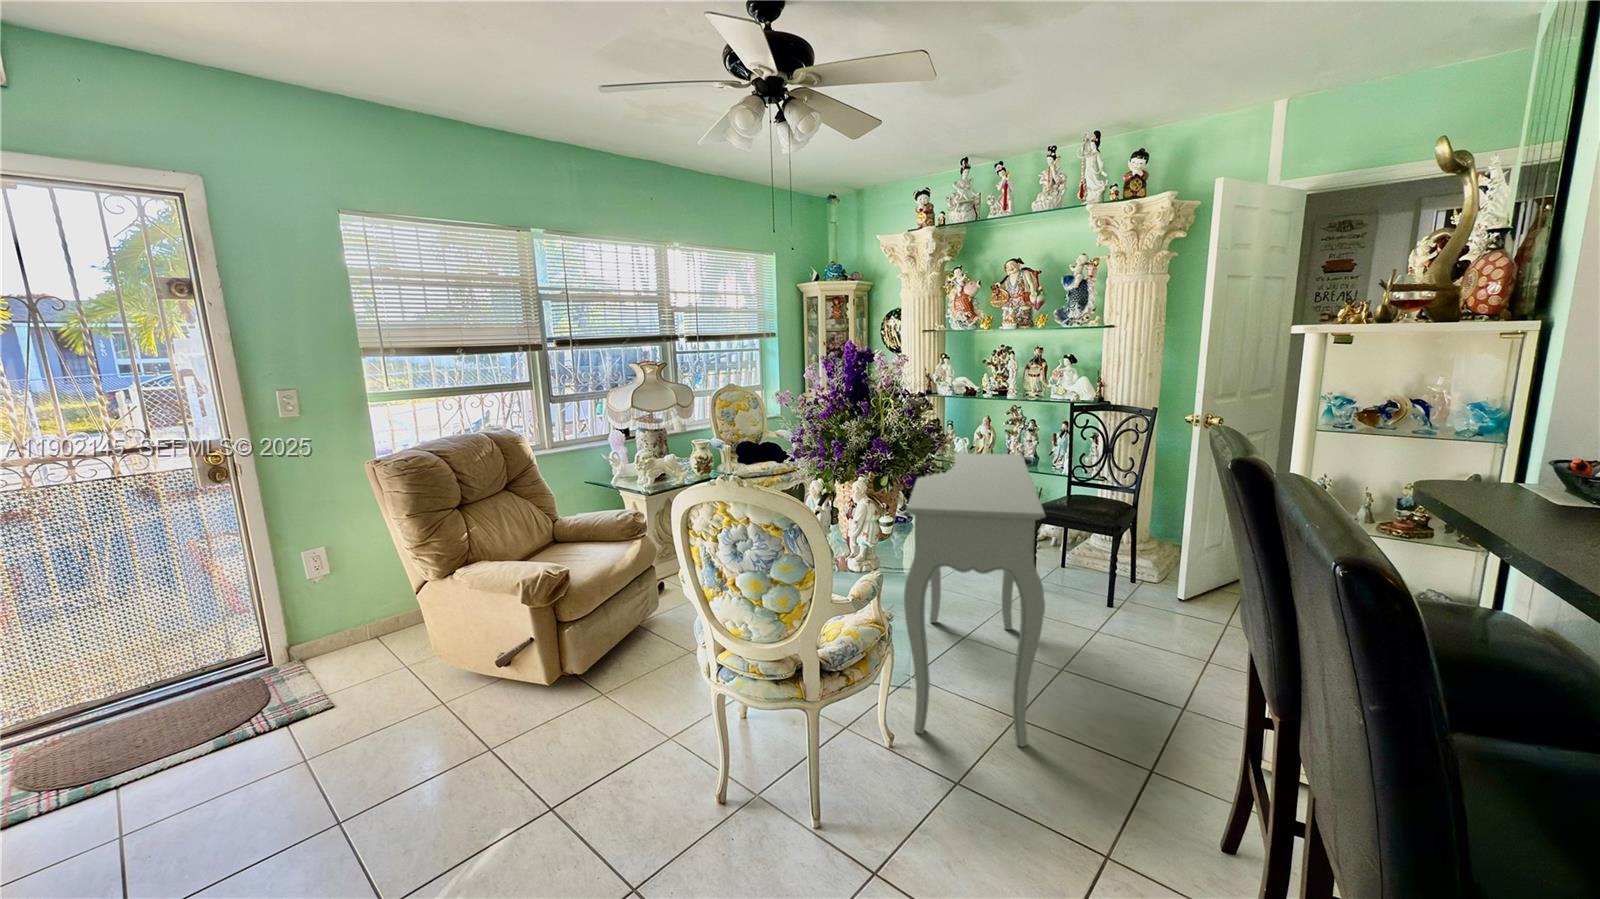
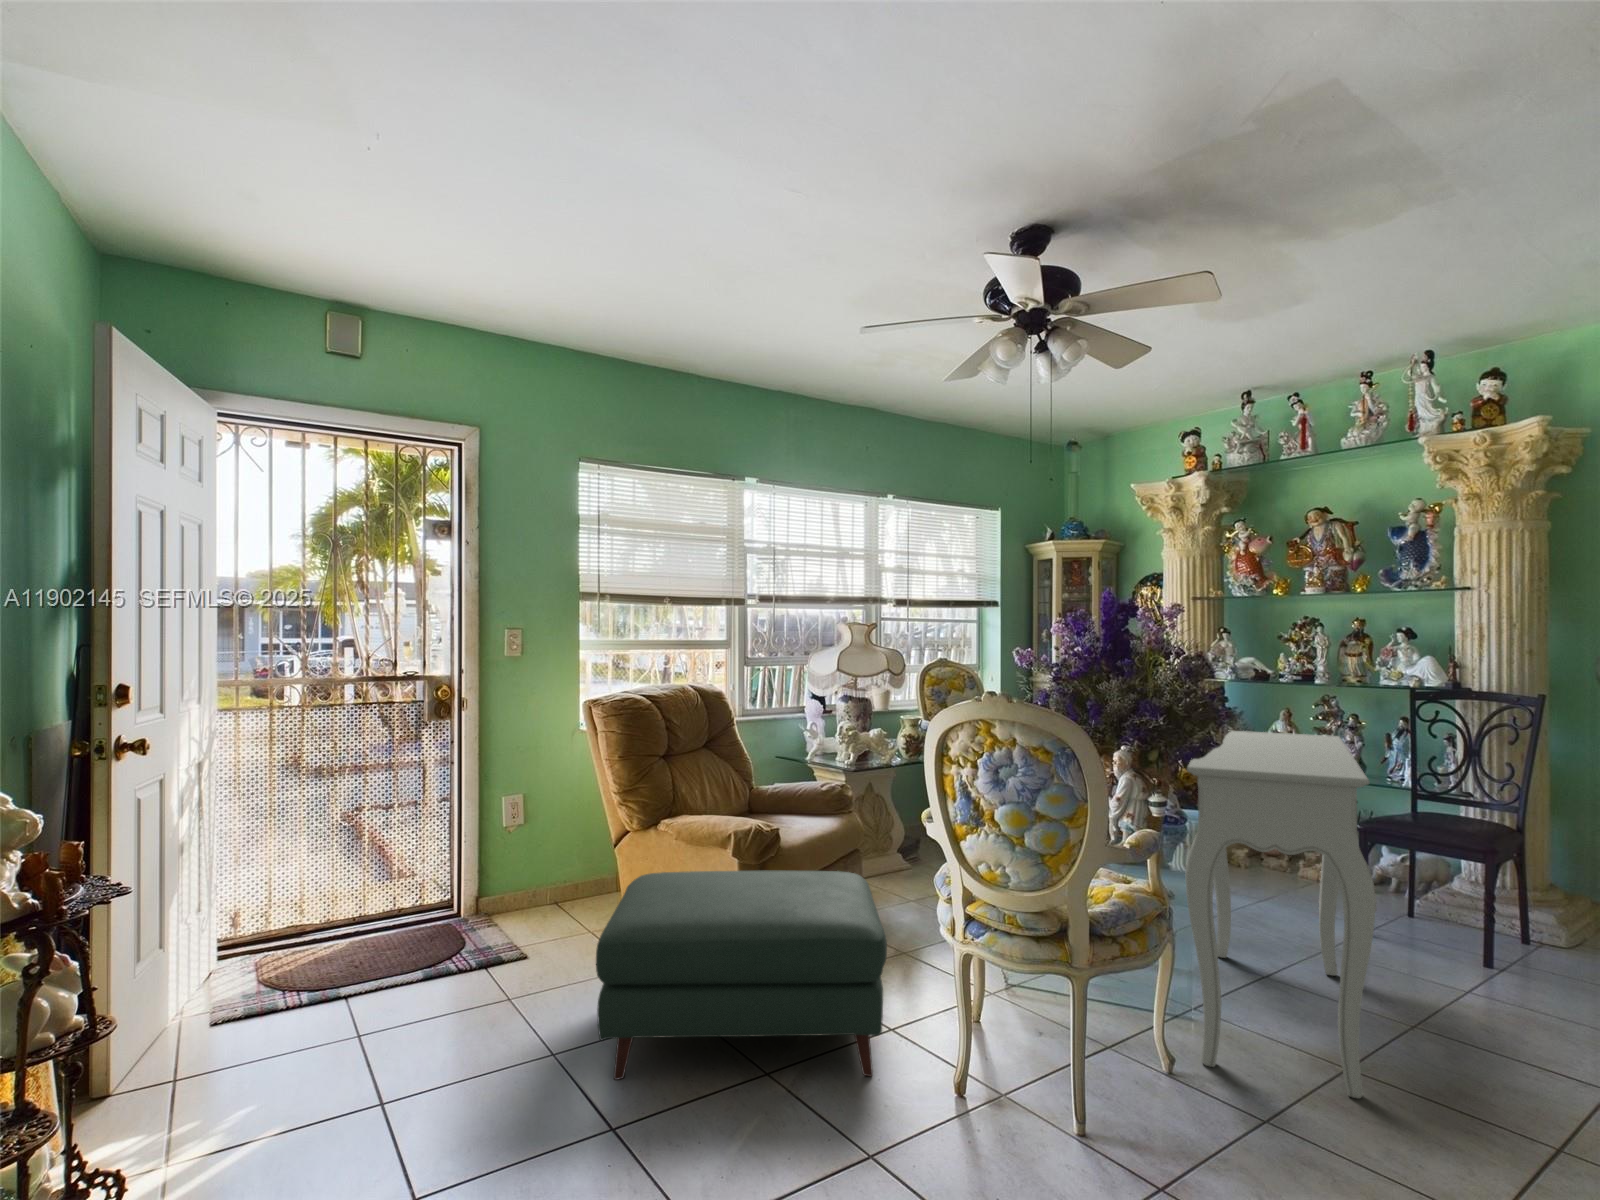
ottoman: none [356,608,652,844] -> present [596,870,887,1080]

